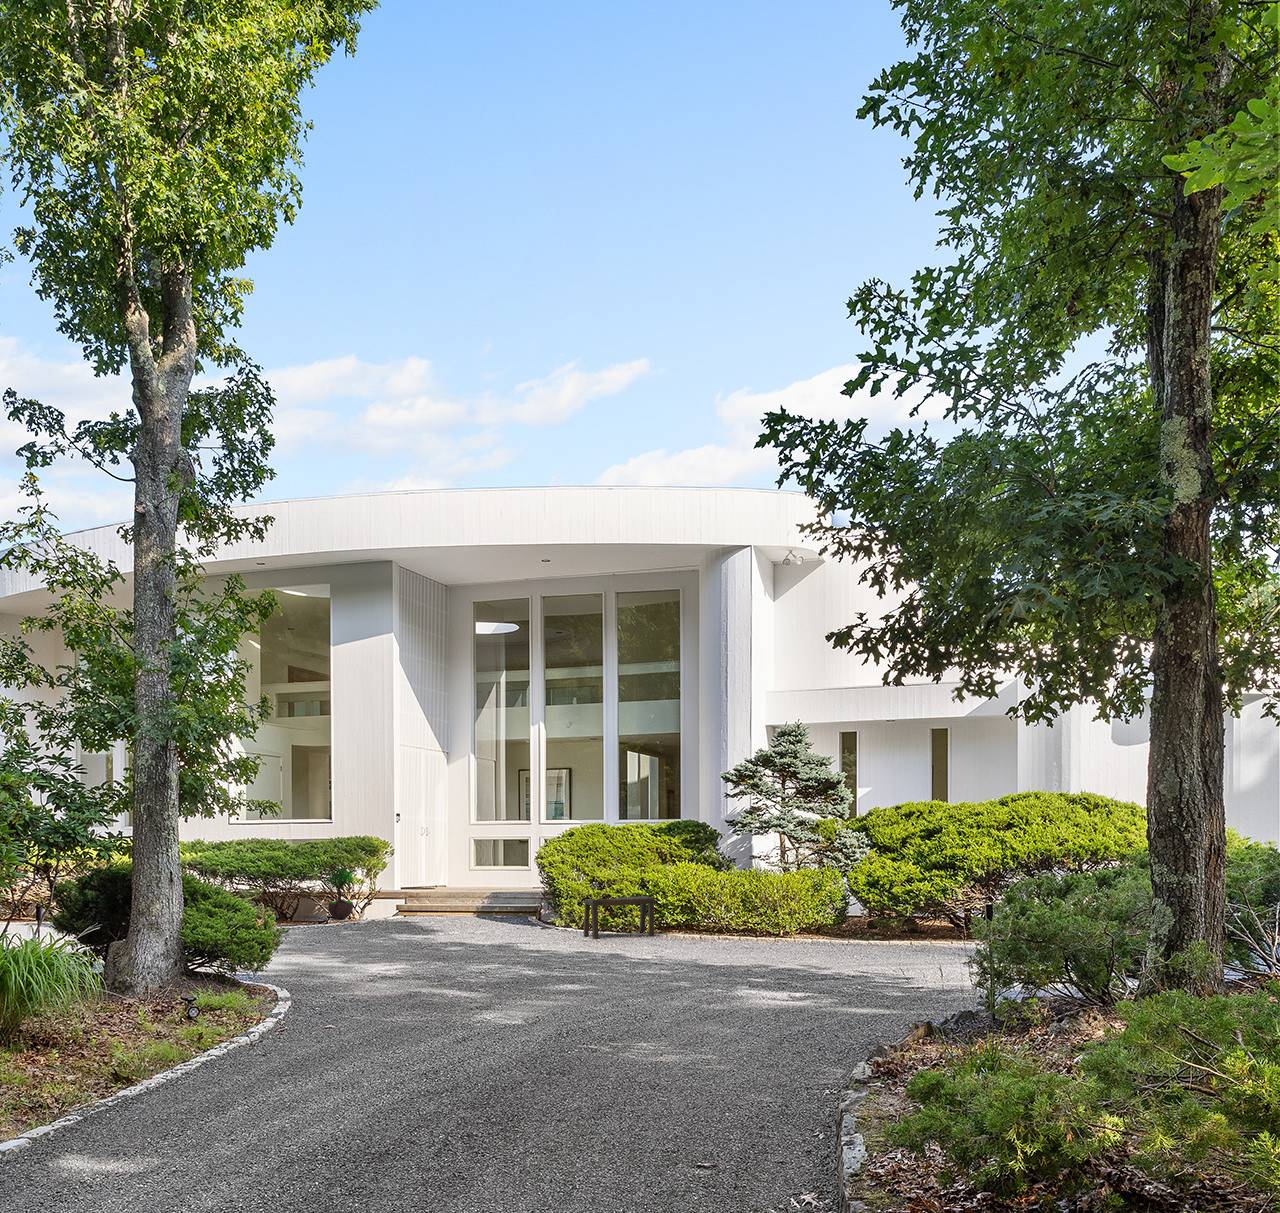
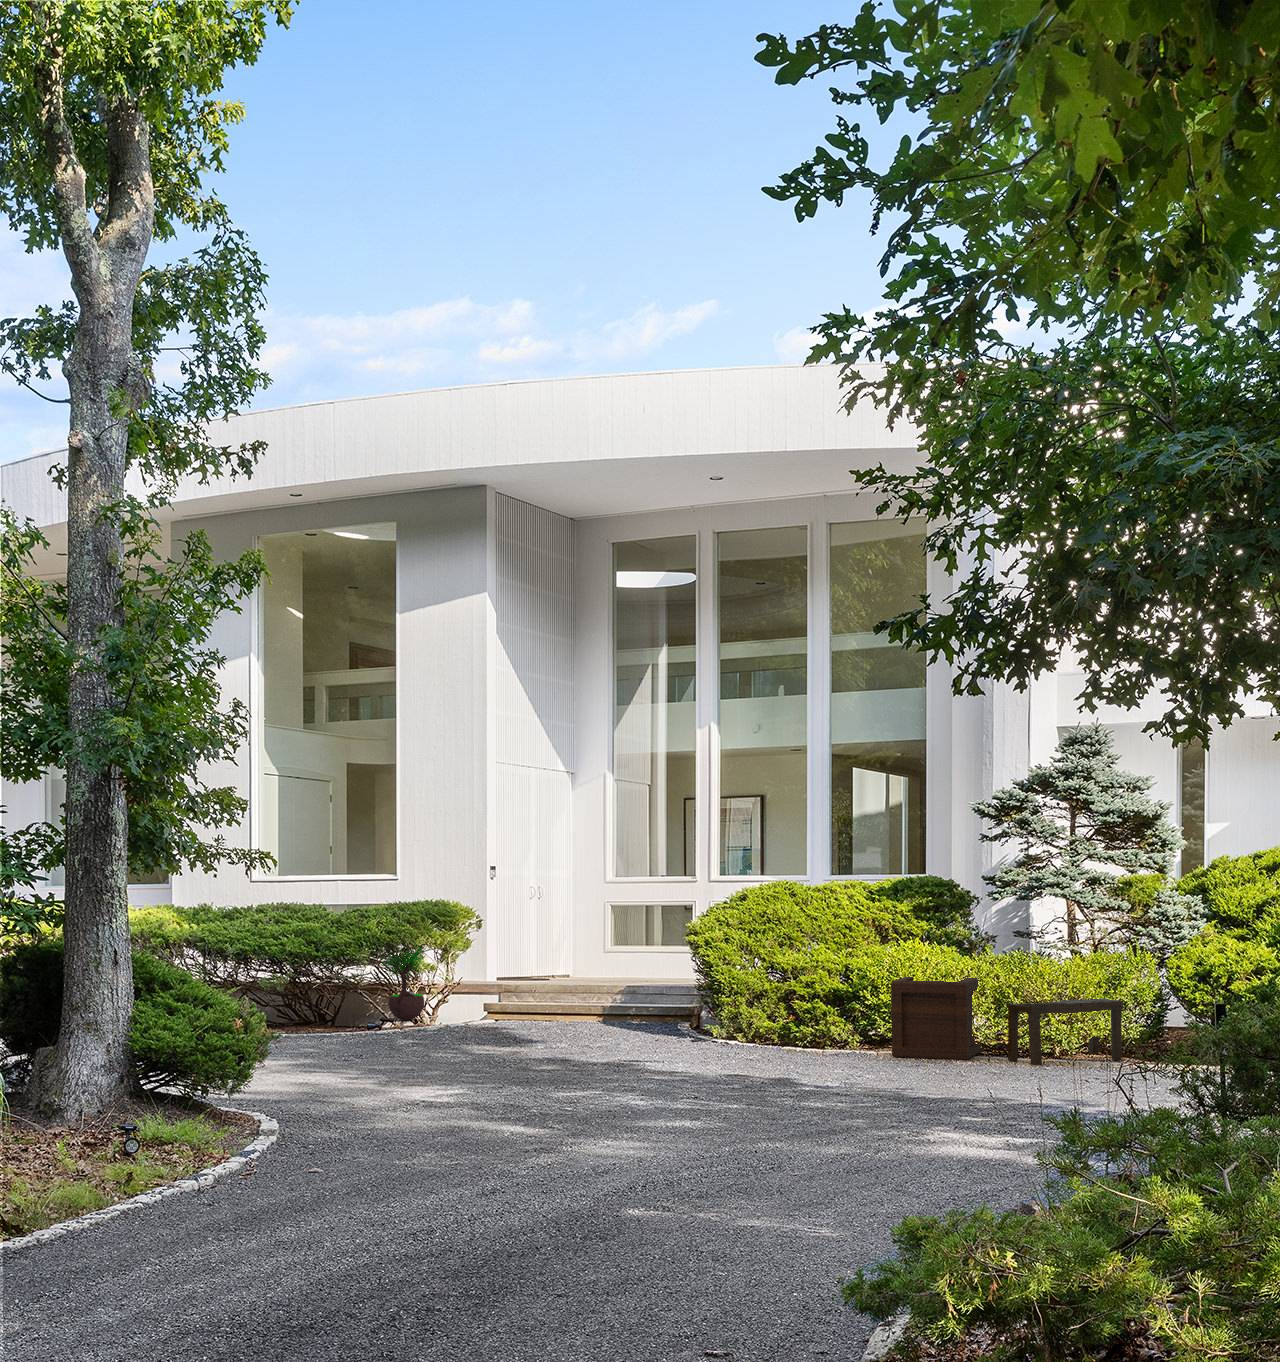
wooden crate: none [677,885,735,943] -> present [891,976,984,1060]
bench: present [584,896,655,939] -> present [1008,998,1123,1066]

